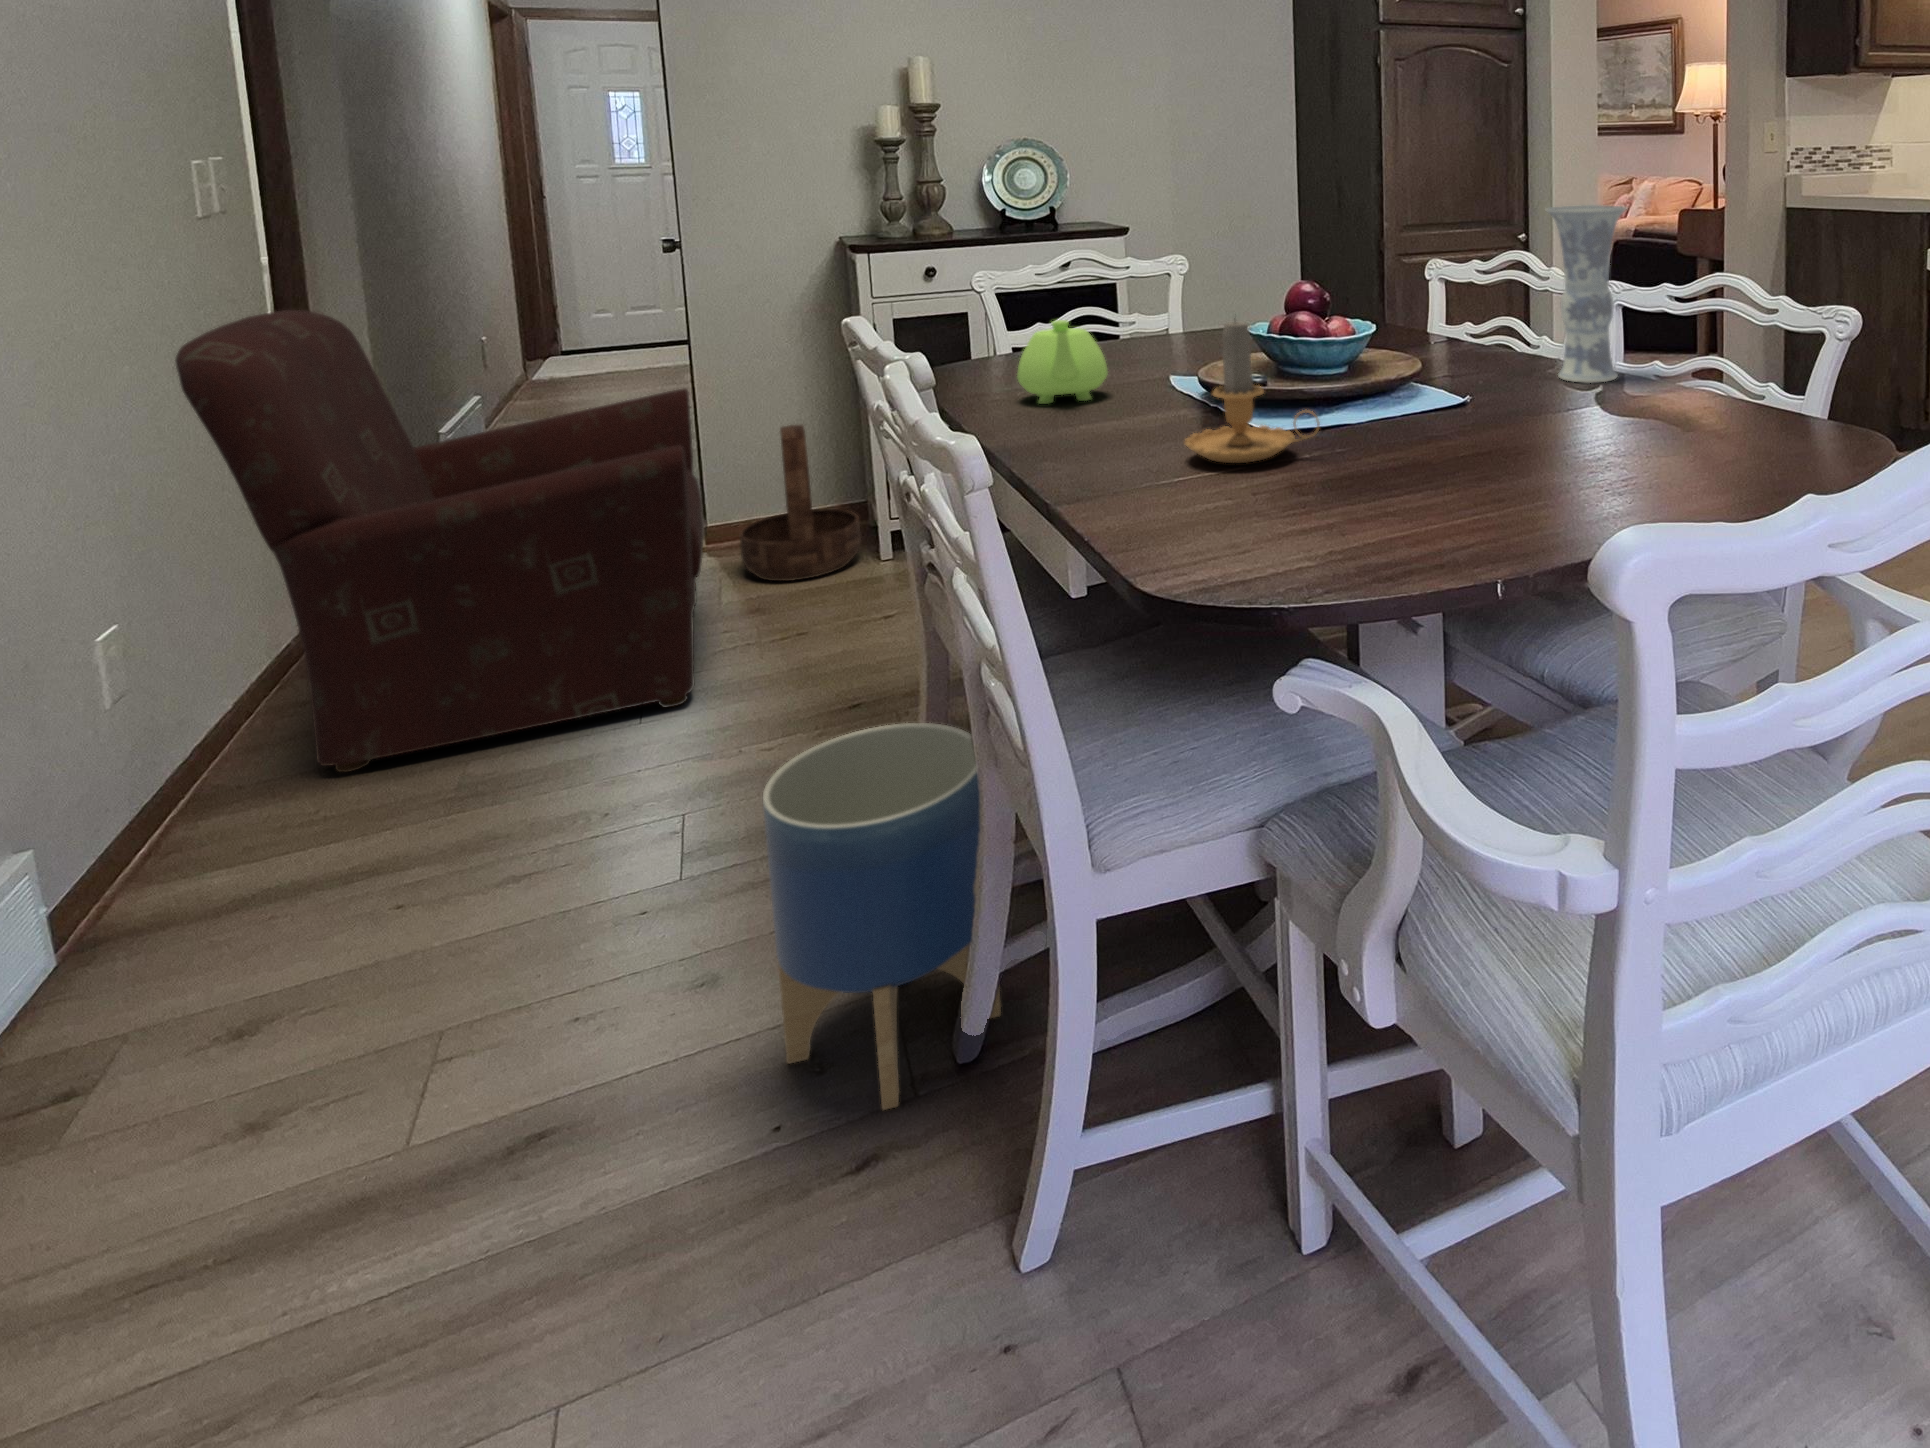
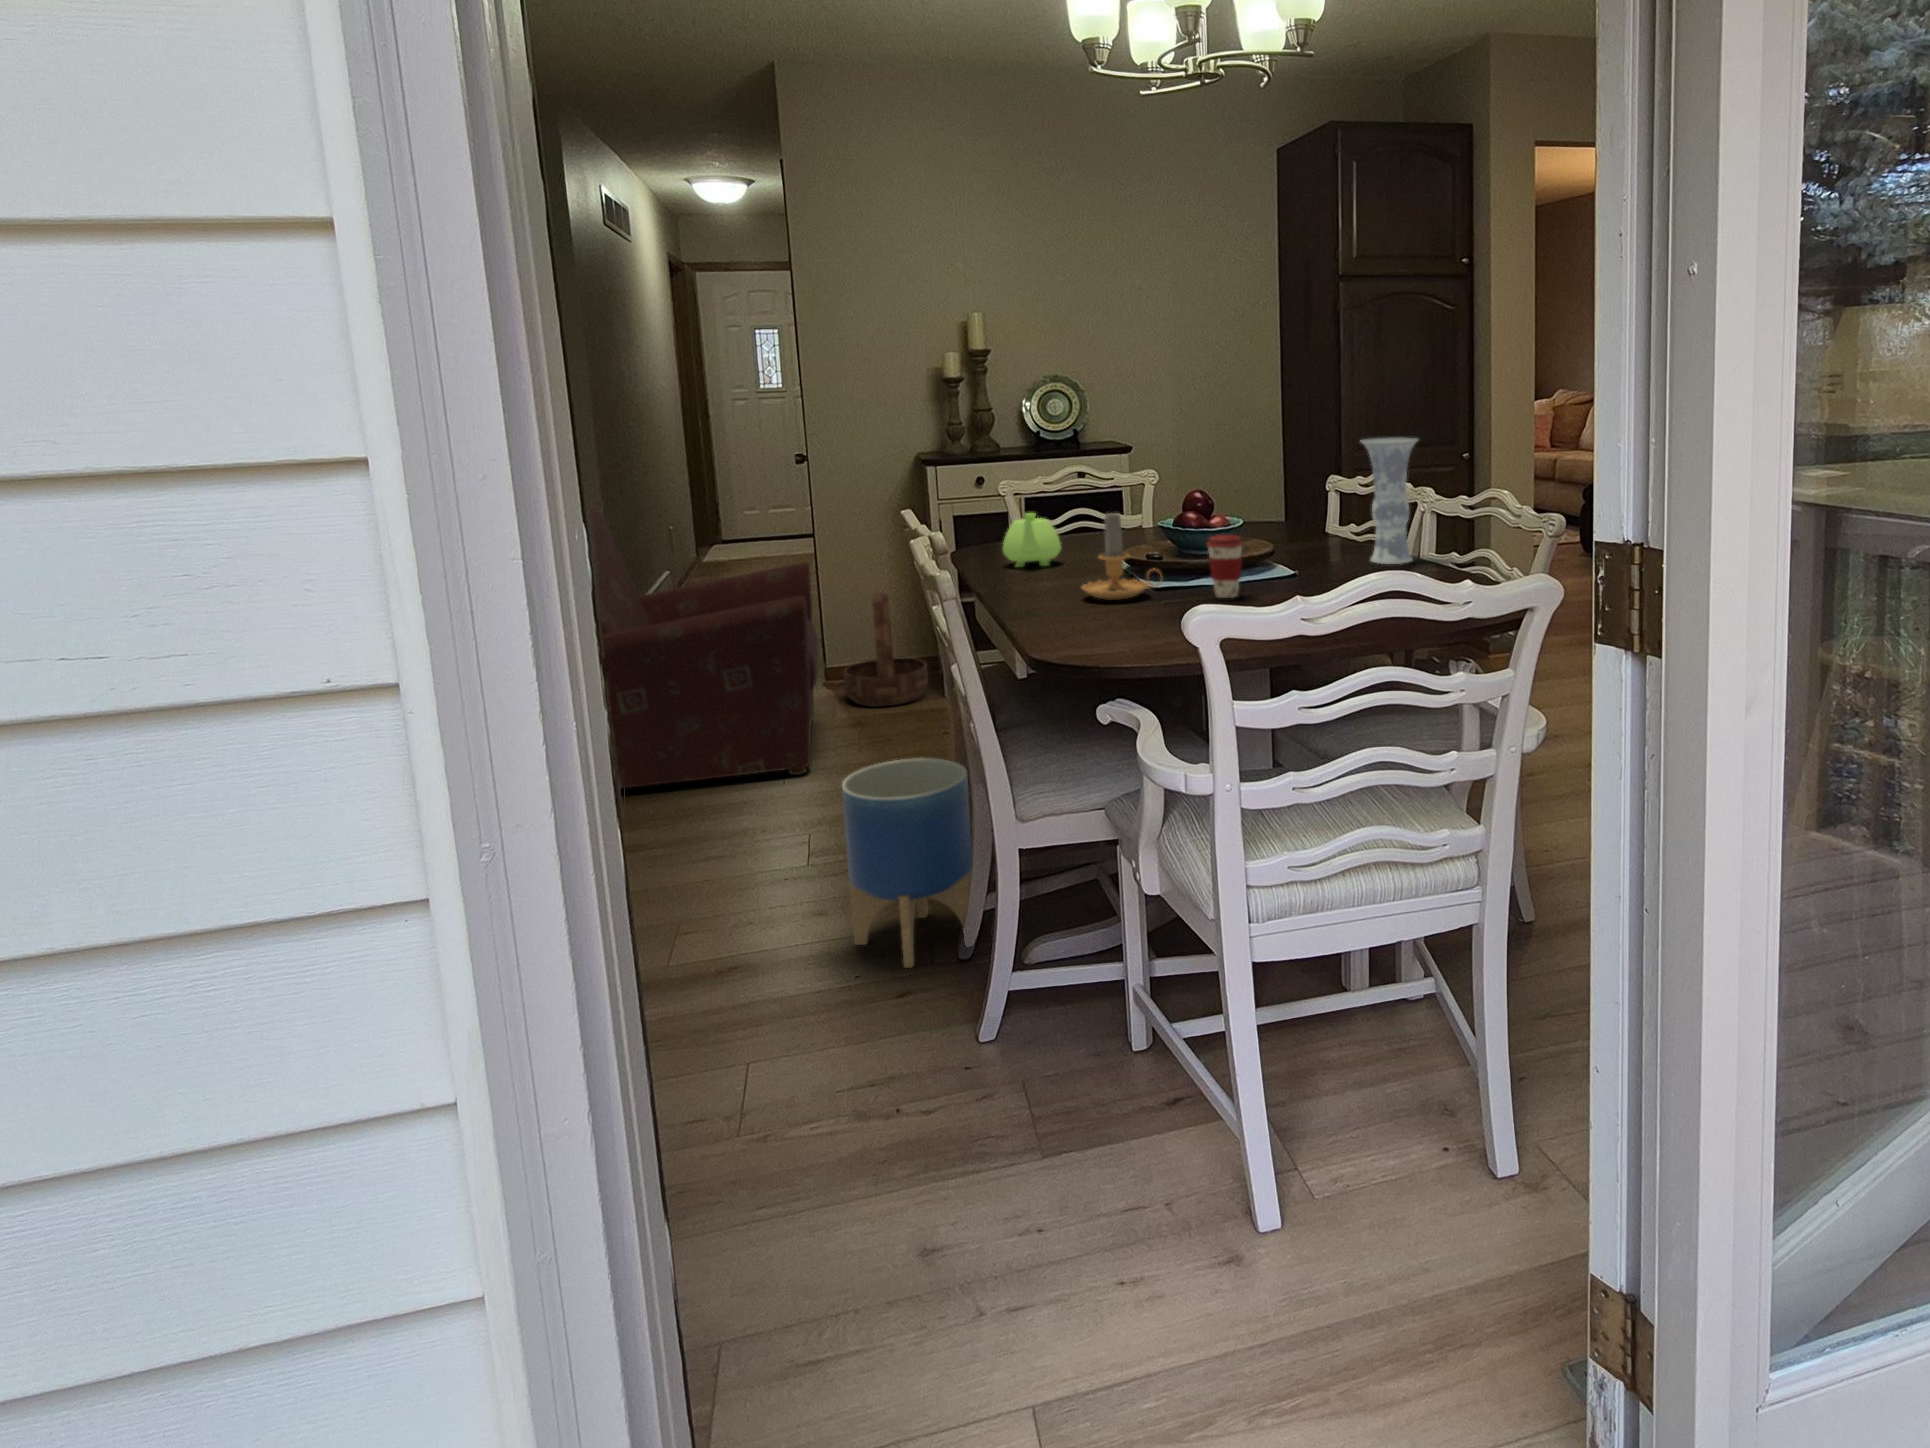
coffee cup: none [1387,352,1446,453] -> present [1207,535,1243,598]

